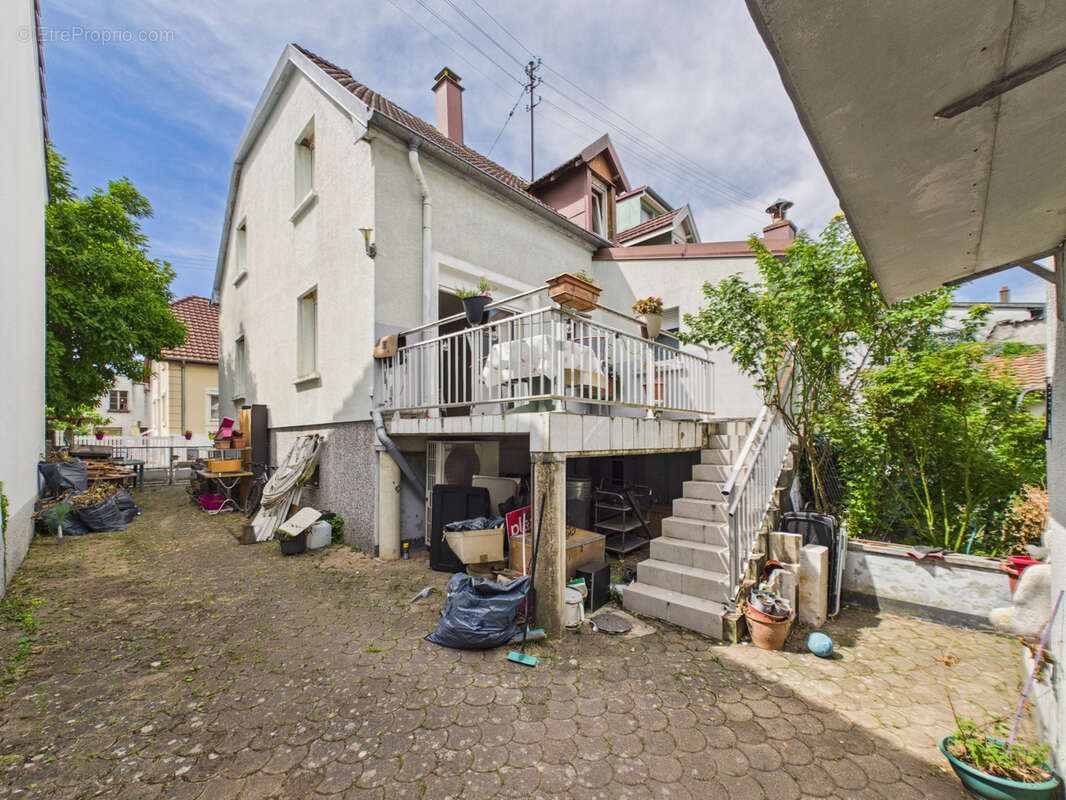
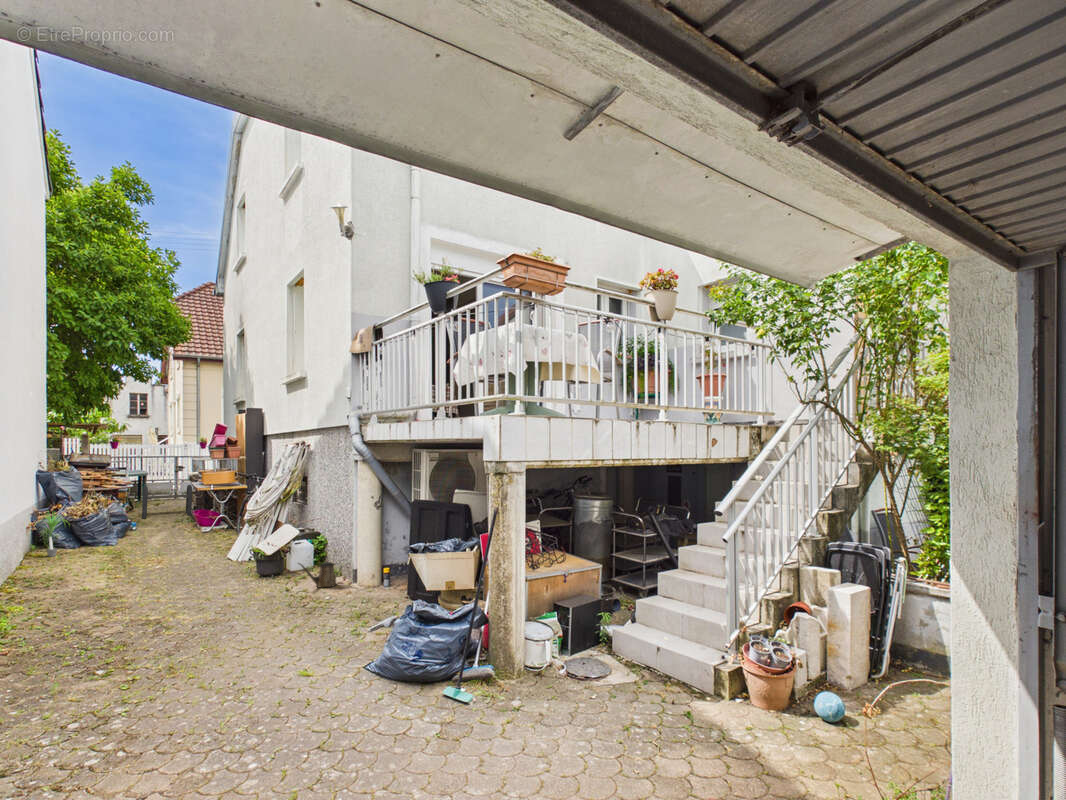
bench: none [142,472,192,503] -> present [142,485,192,518]
watering can: present [224,525,256,544] -> present [298,562,342,587]

